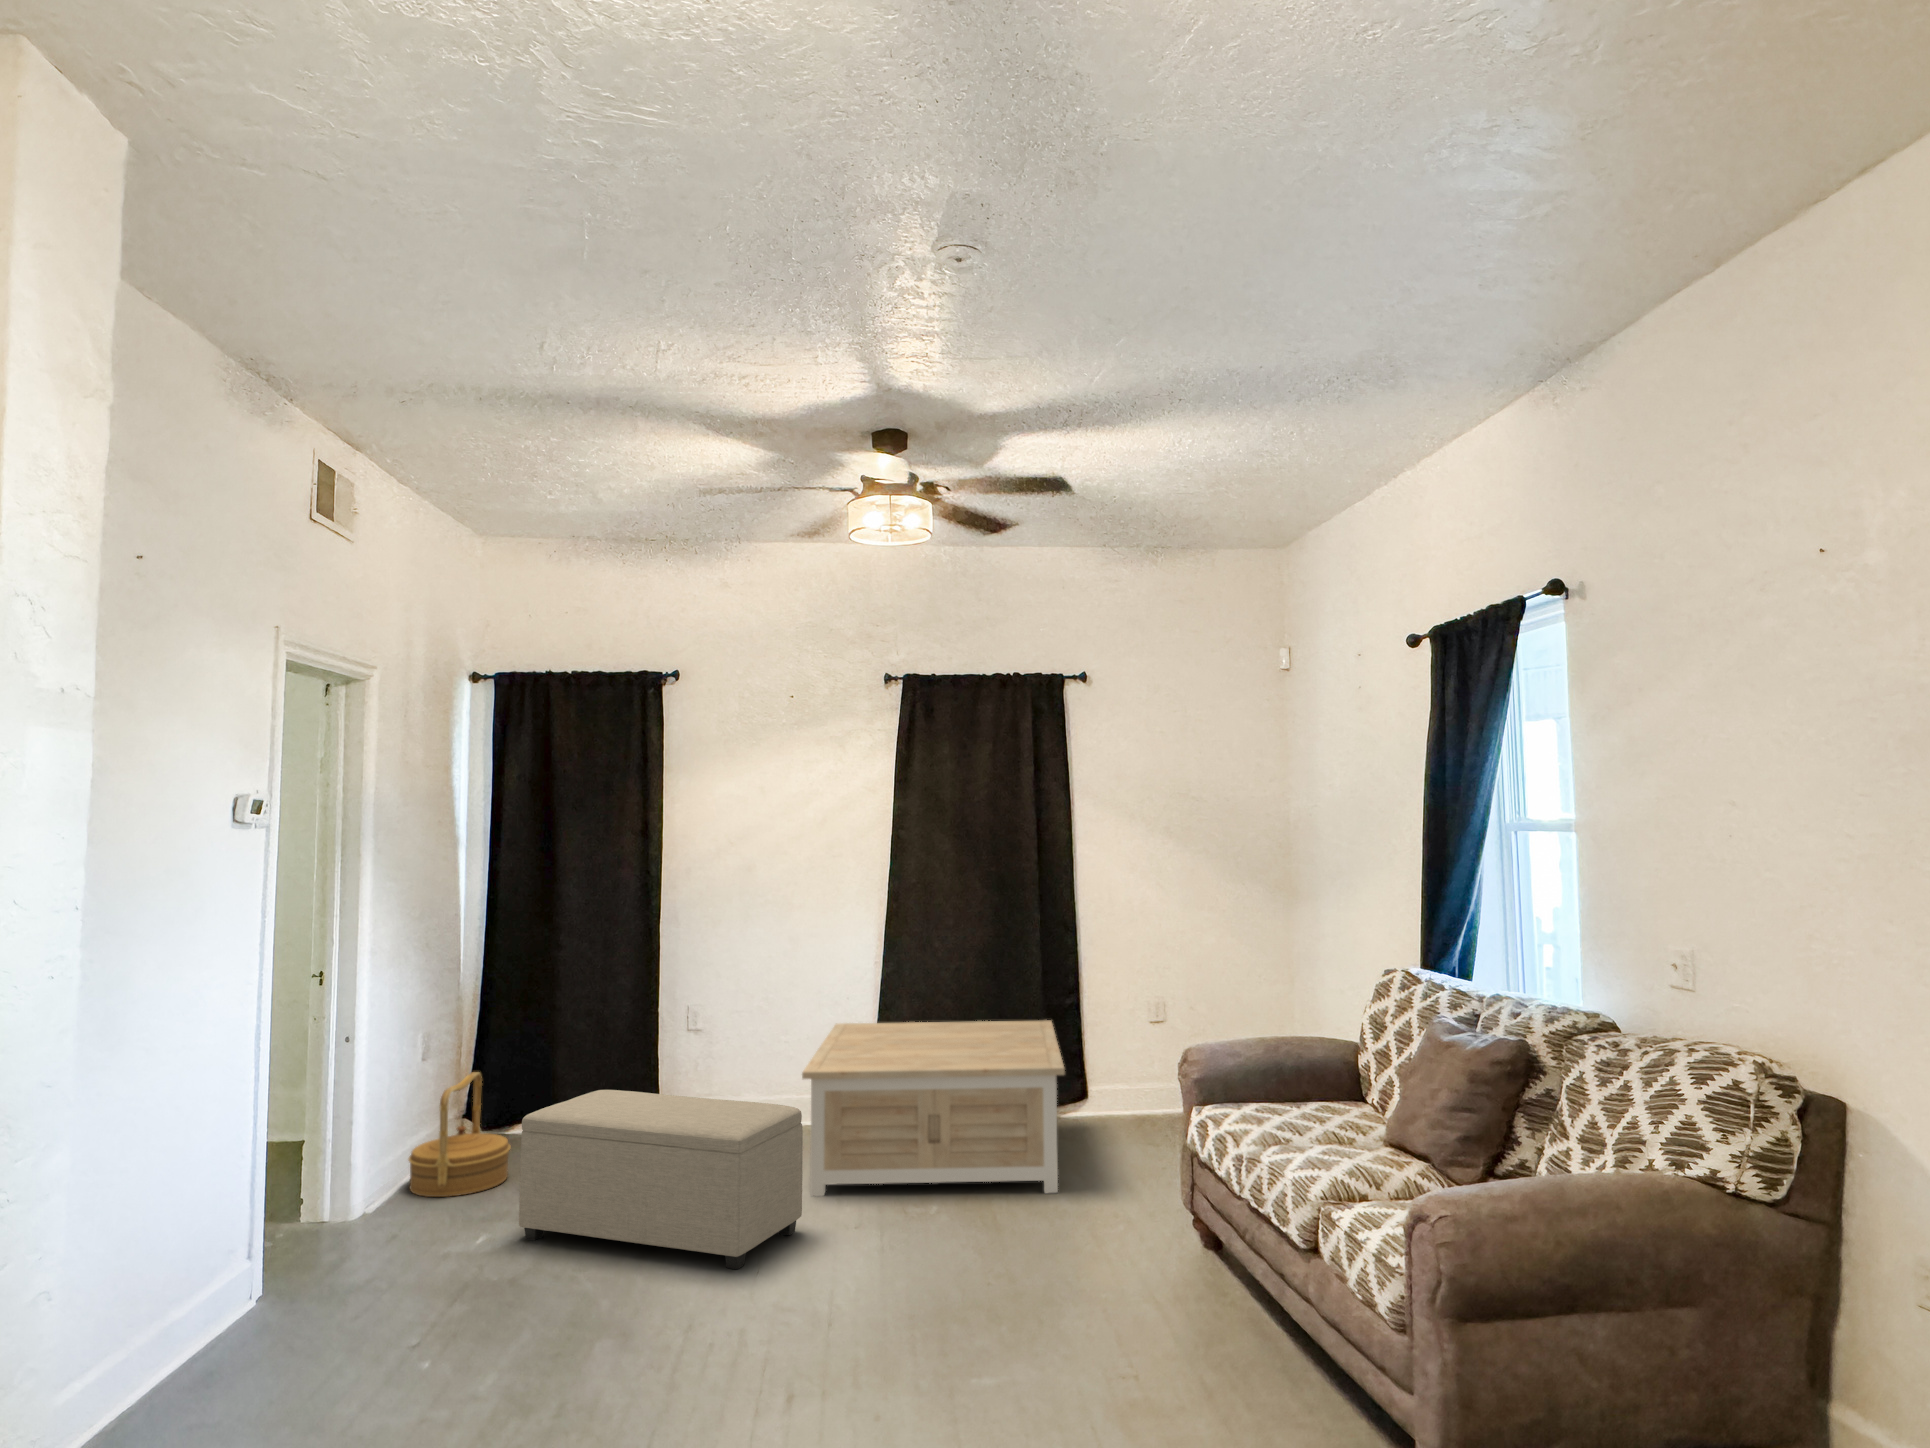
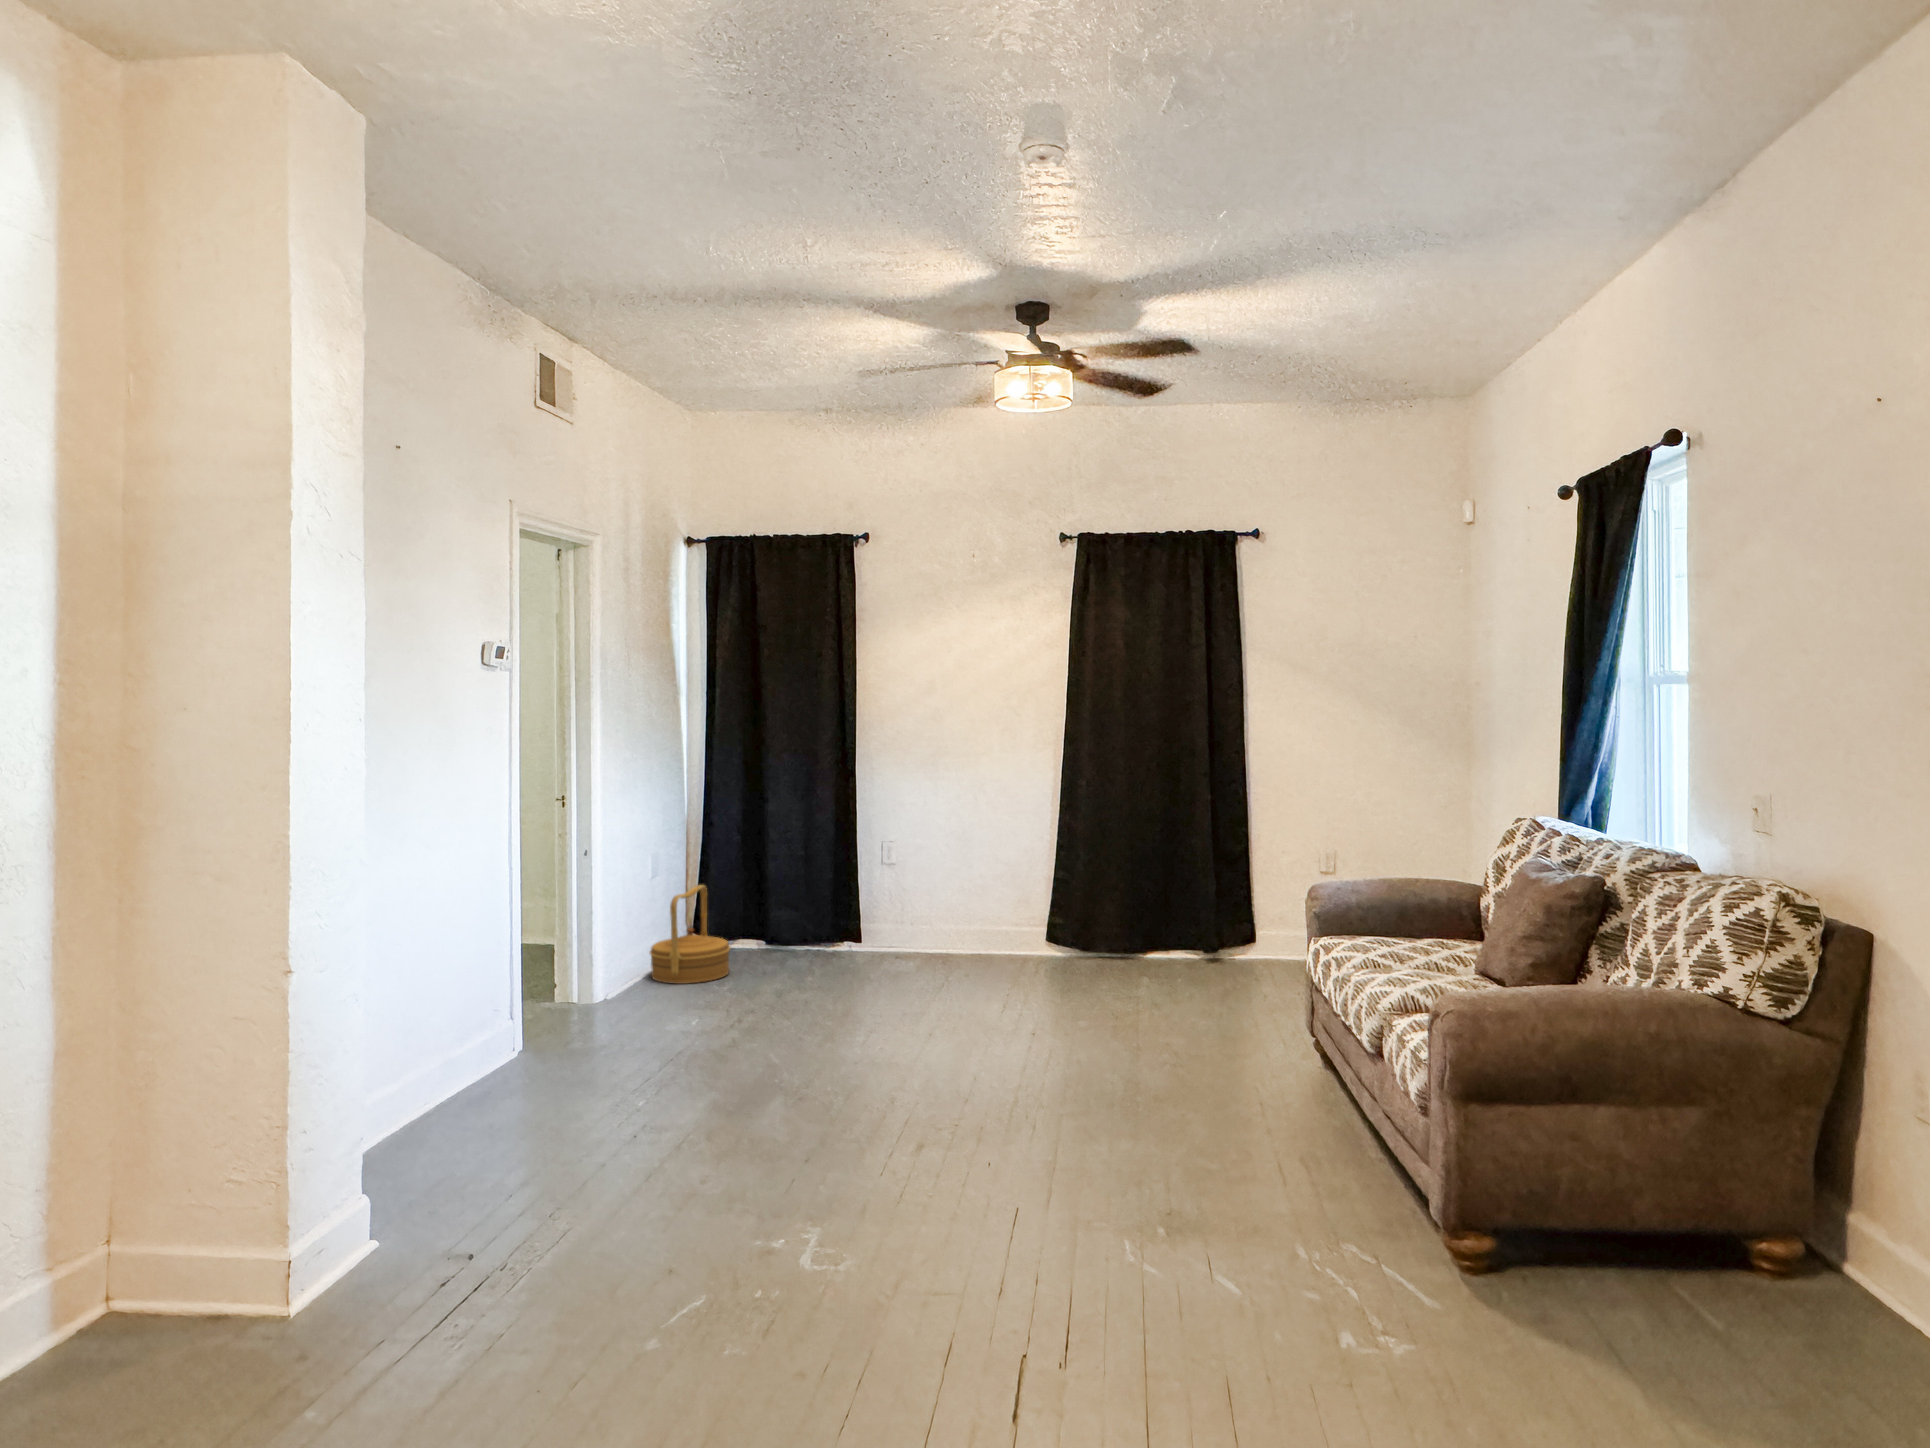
coffee table: present [802,1020,1065,1196] -> none [966,860,1215,1015]
ottoman: present [519,1090,803,1269] -> none [728,901,960,1050]

